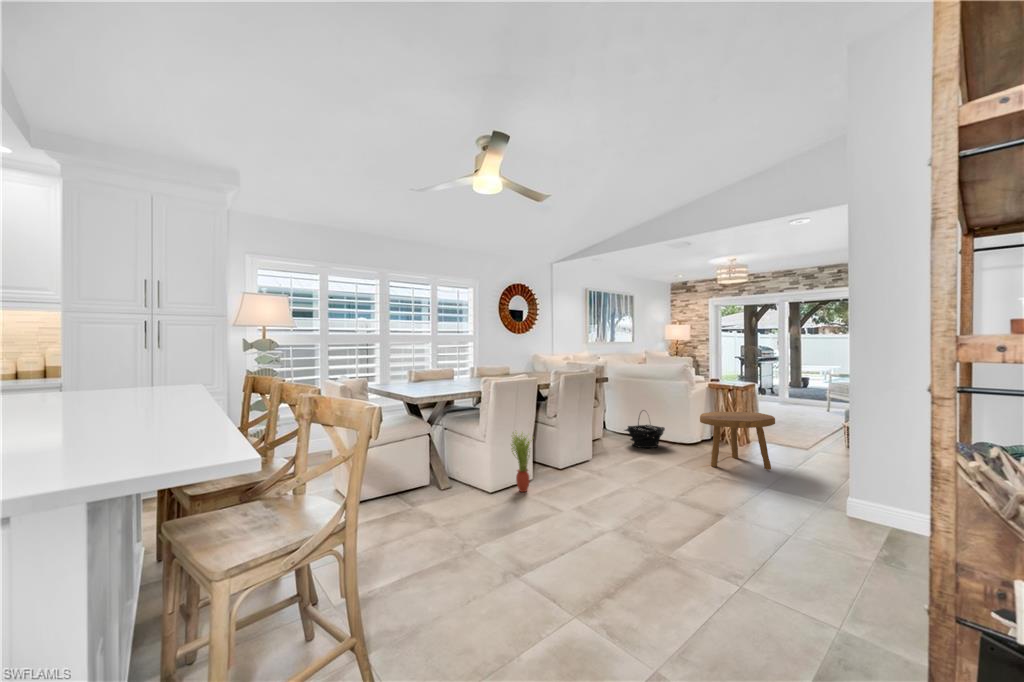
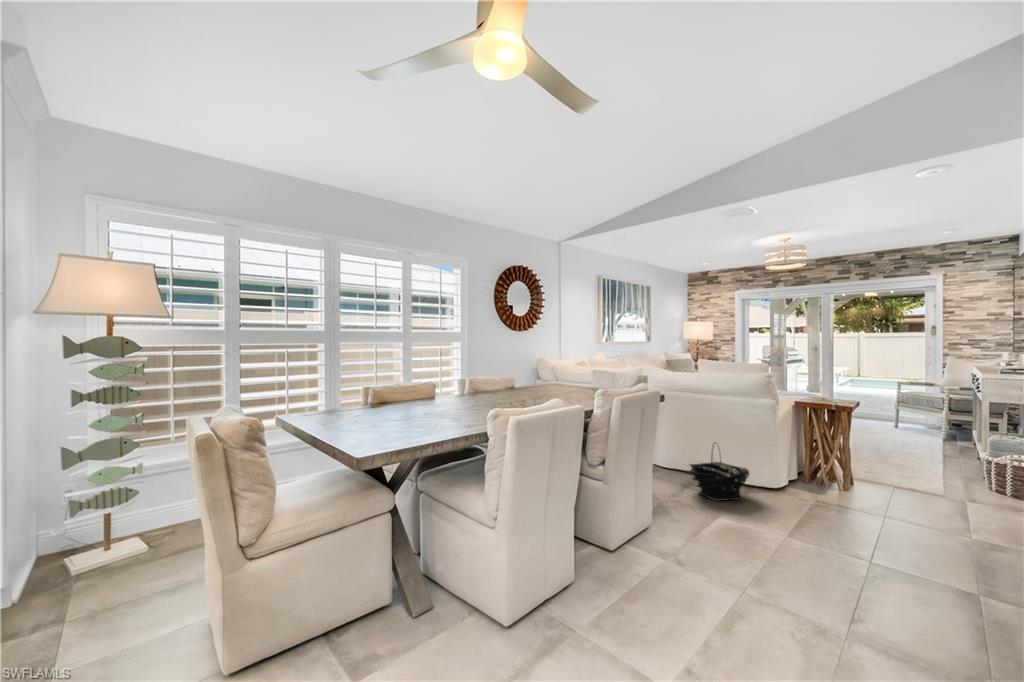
footstool: present [700,412,775,470] -> none [822,449,966,554]
potted plant: present [511,432,533,492] -> none [547,510,589,632]

